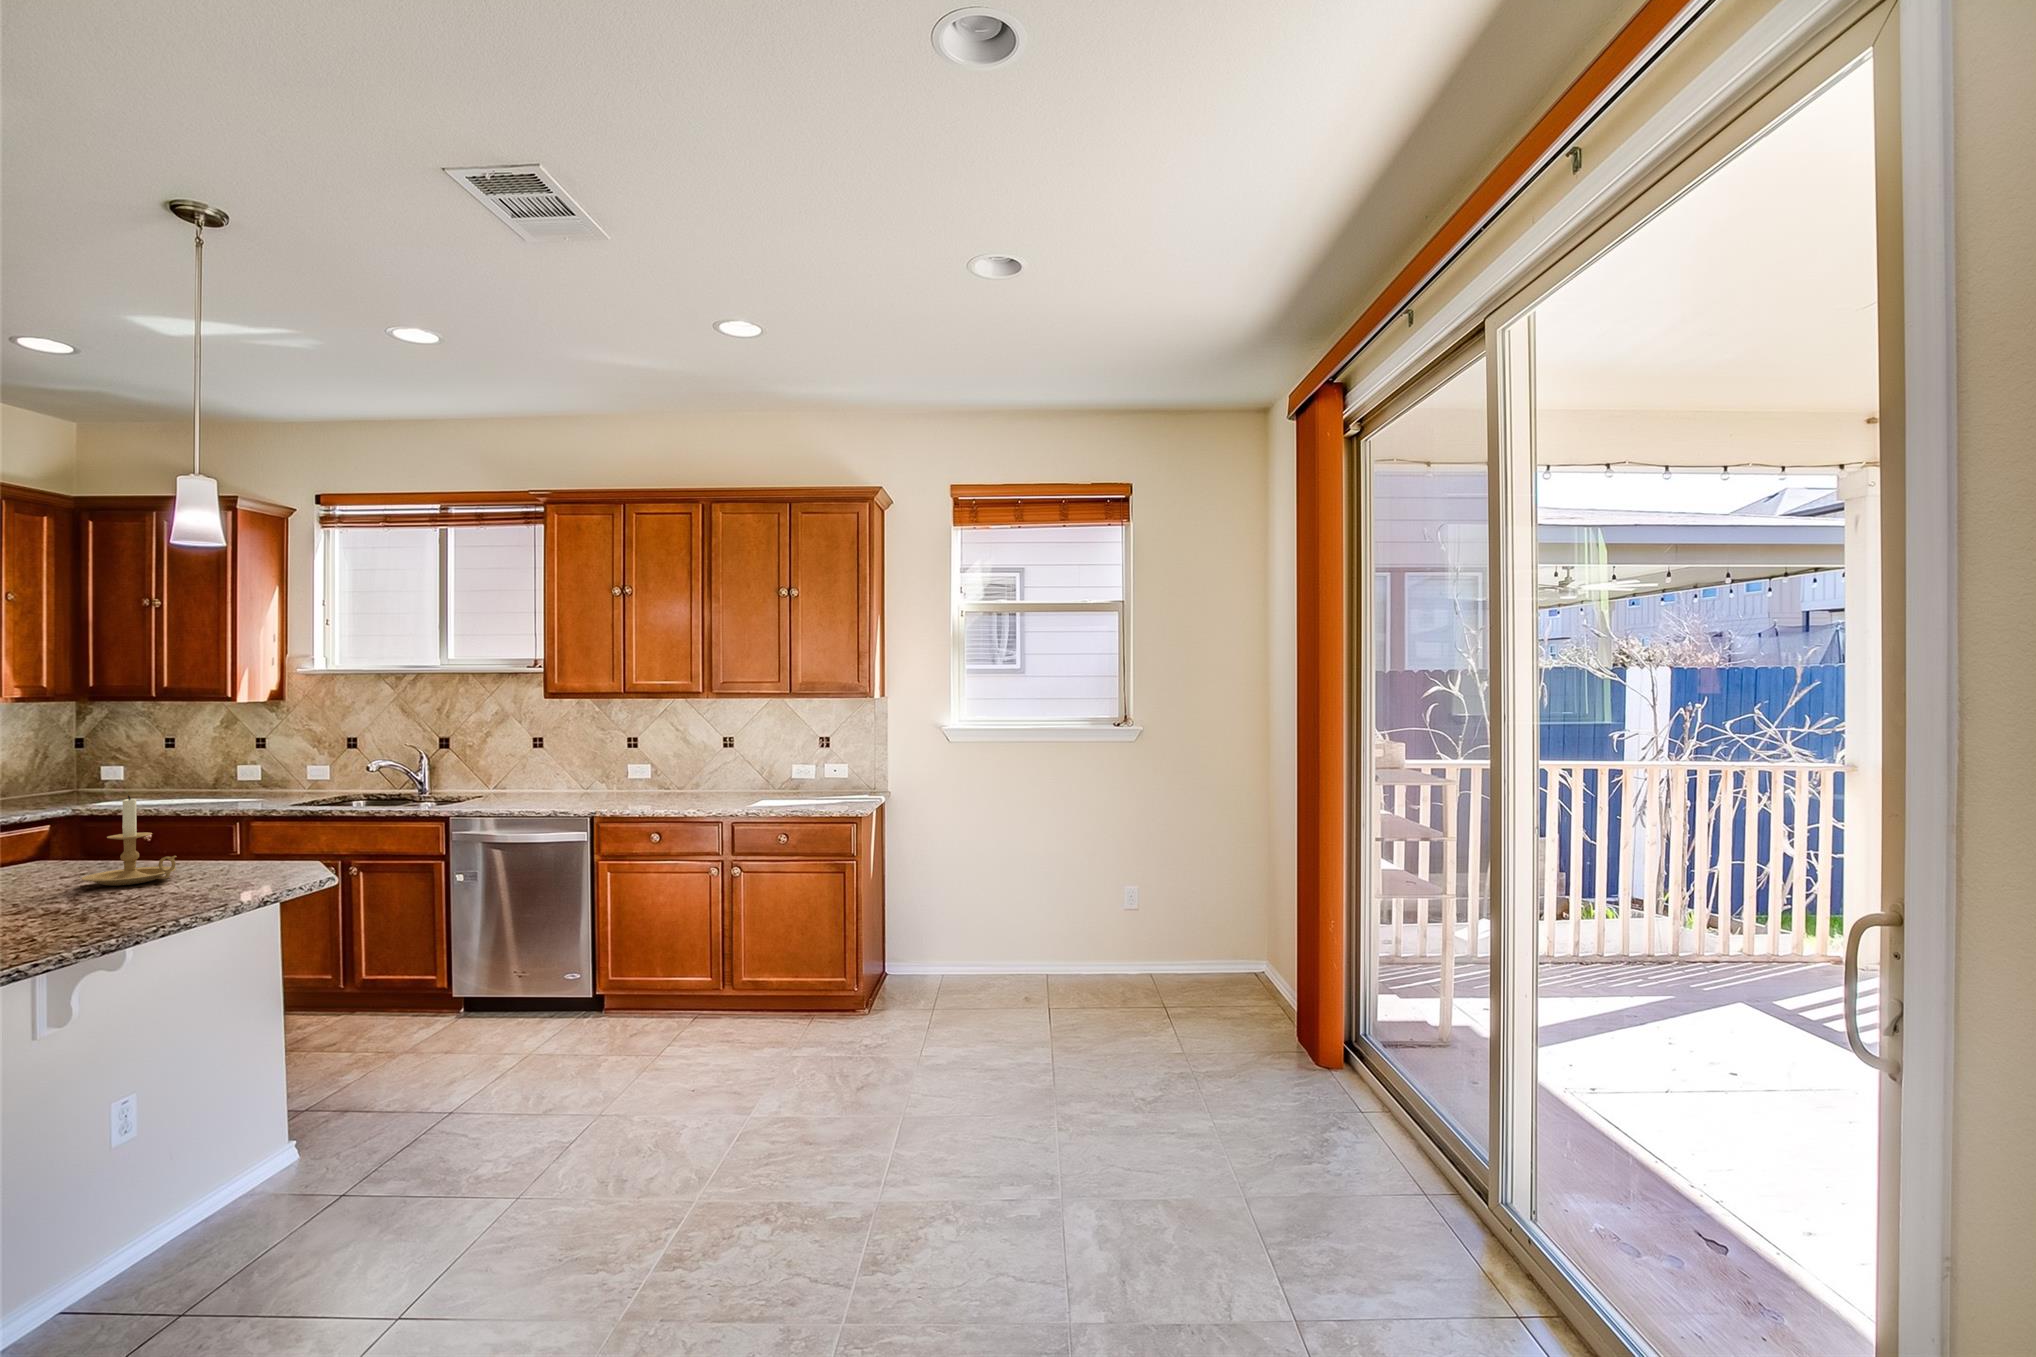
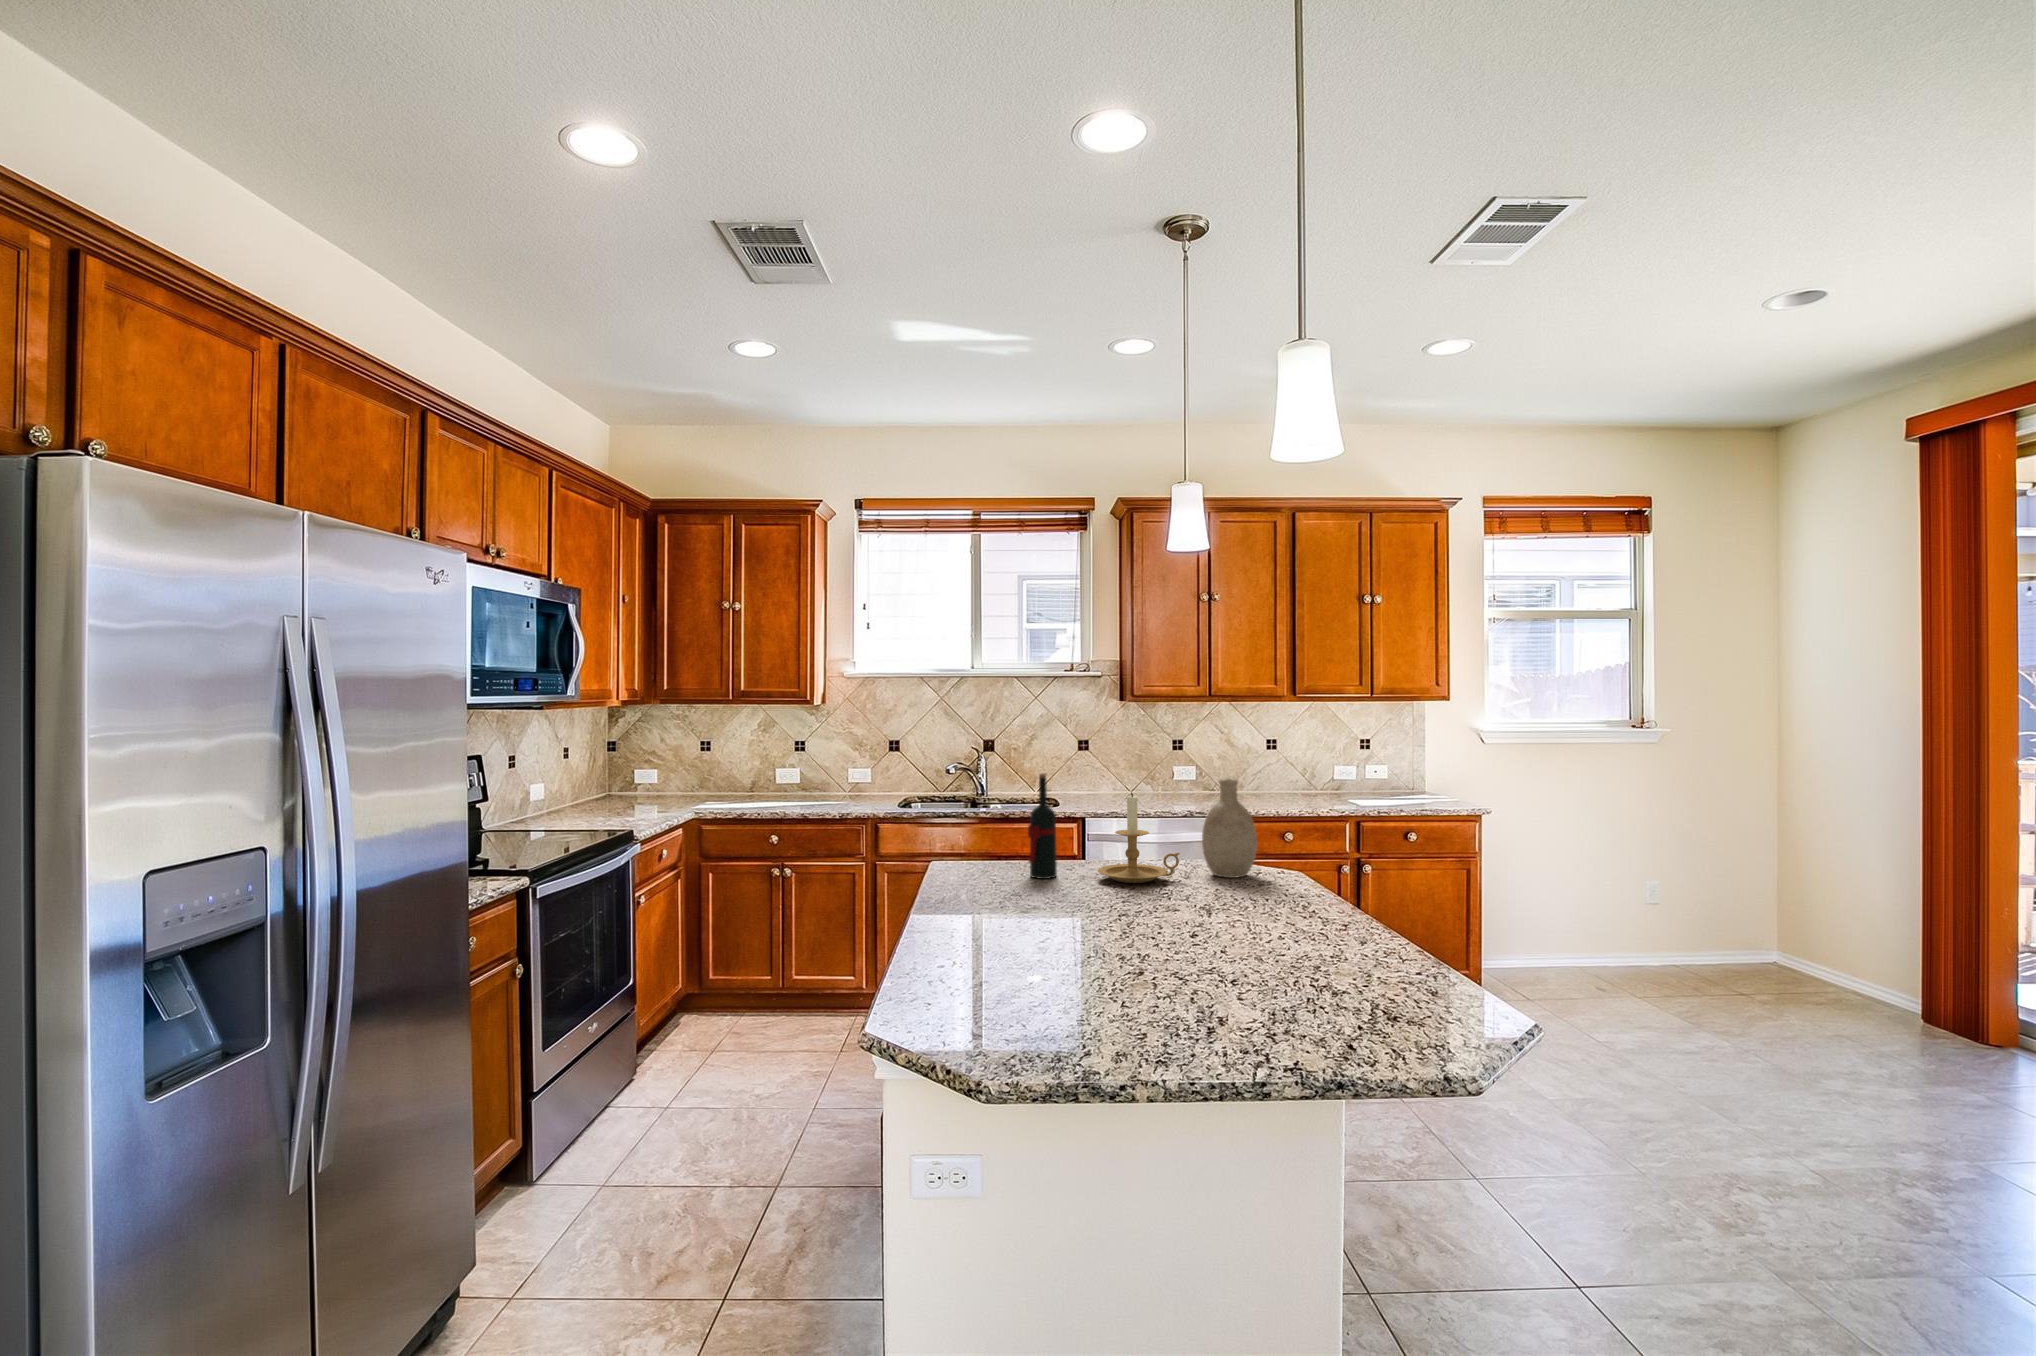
wine bottle: none [40,776,89,880] -> present [1028,773,1057,879]
decorative vase: none [212,782,281,881] -> present [1202,778,1257,878]

